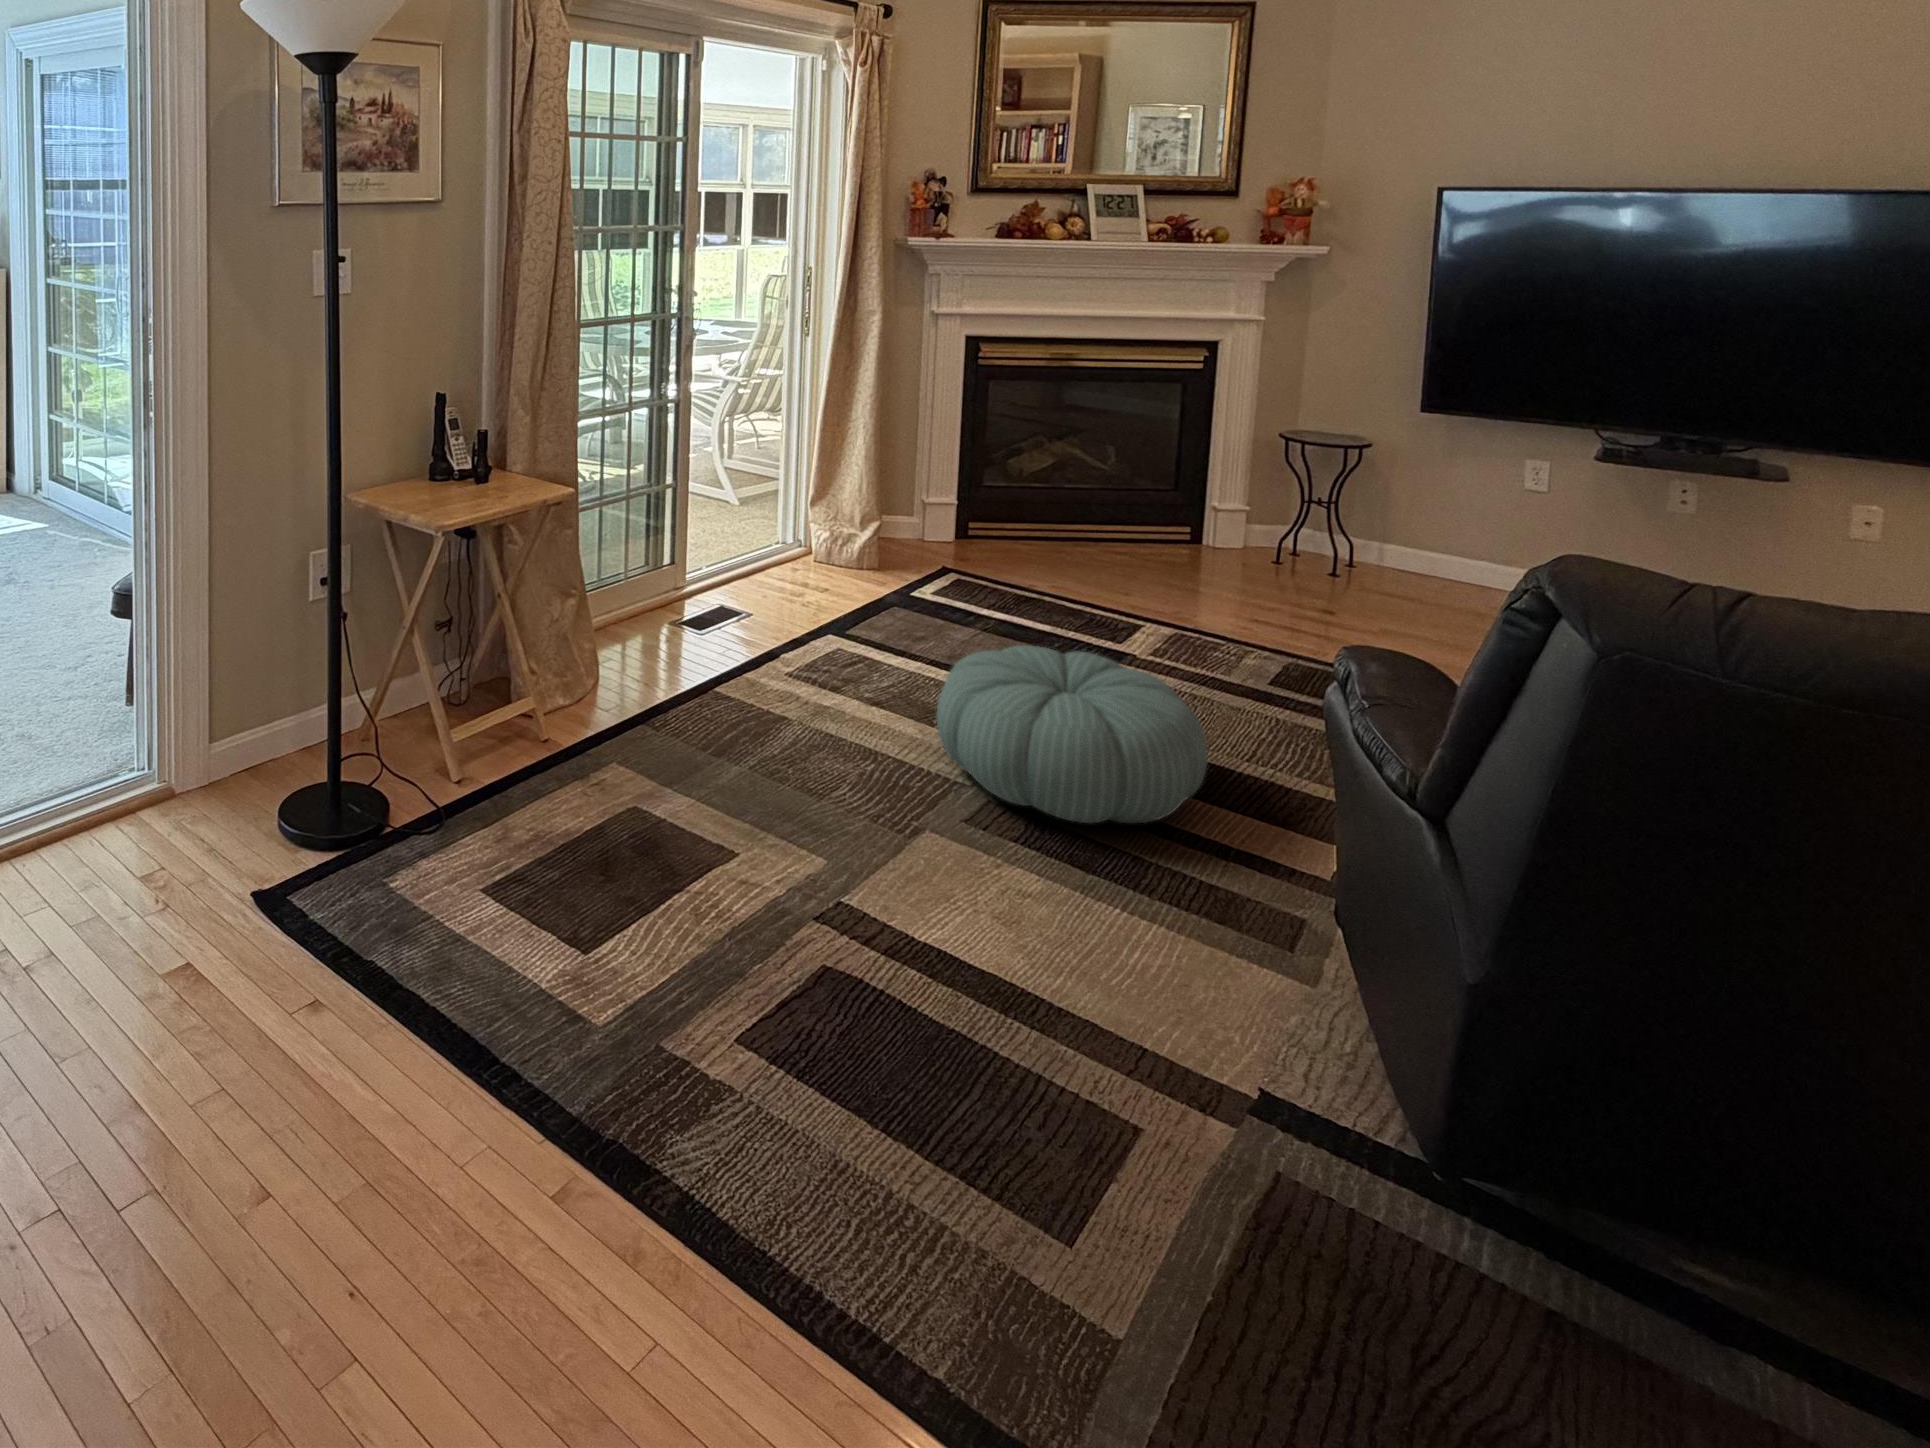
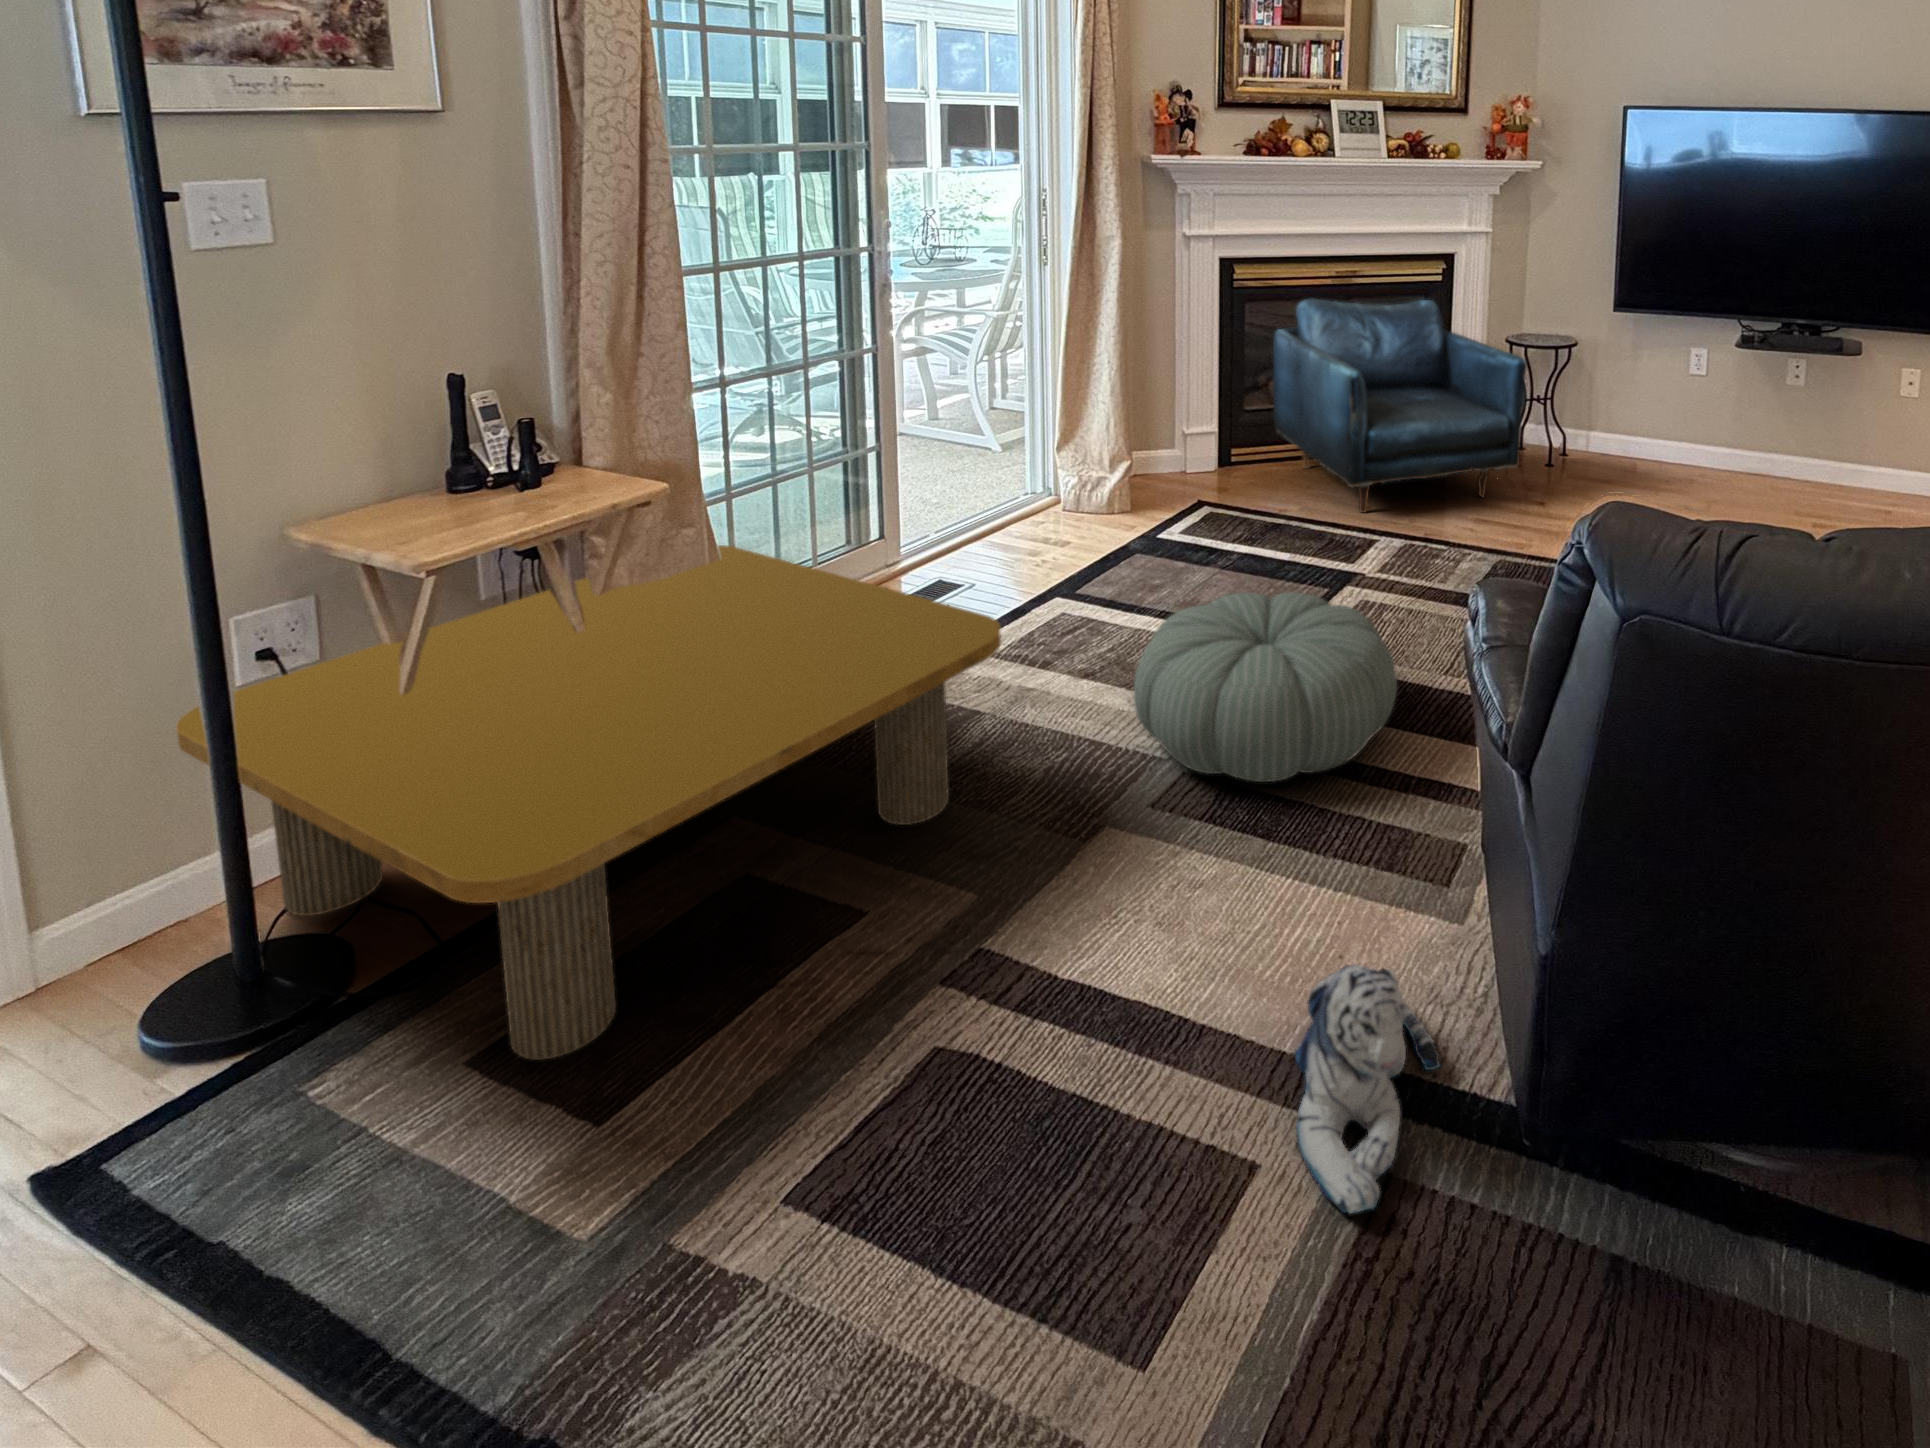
armchair: none [1015,379,1317,598] -> present [1273,299,1527,513]
coffee table: none [289,545,833,900] -> present [177,545,1001,1060]
plush toy: none [1157,976,1320,1199] -> present [1293,964,1440,1213]

